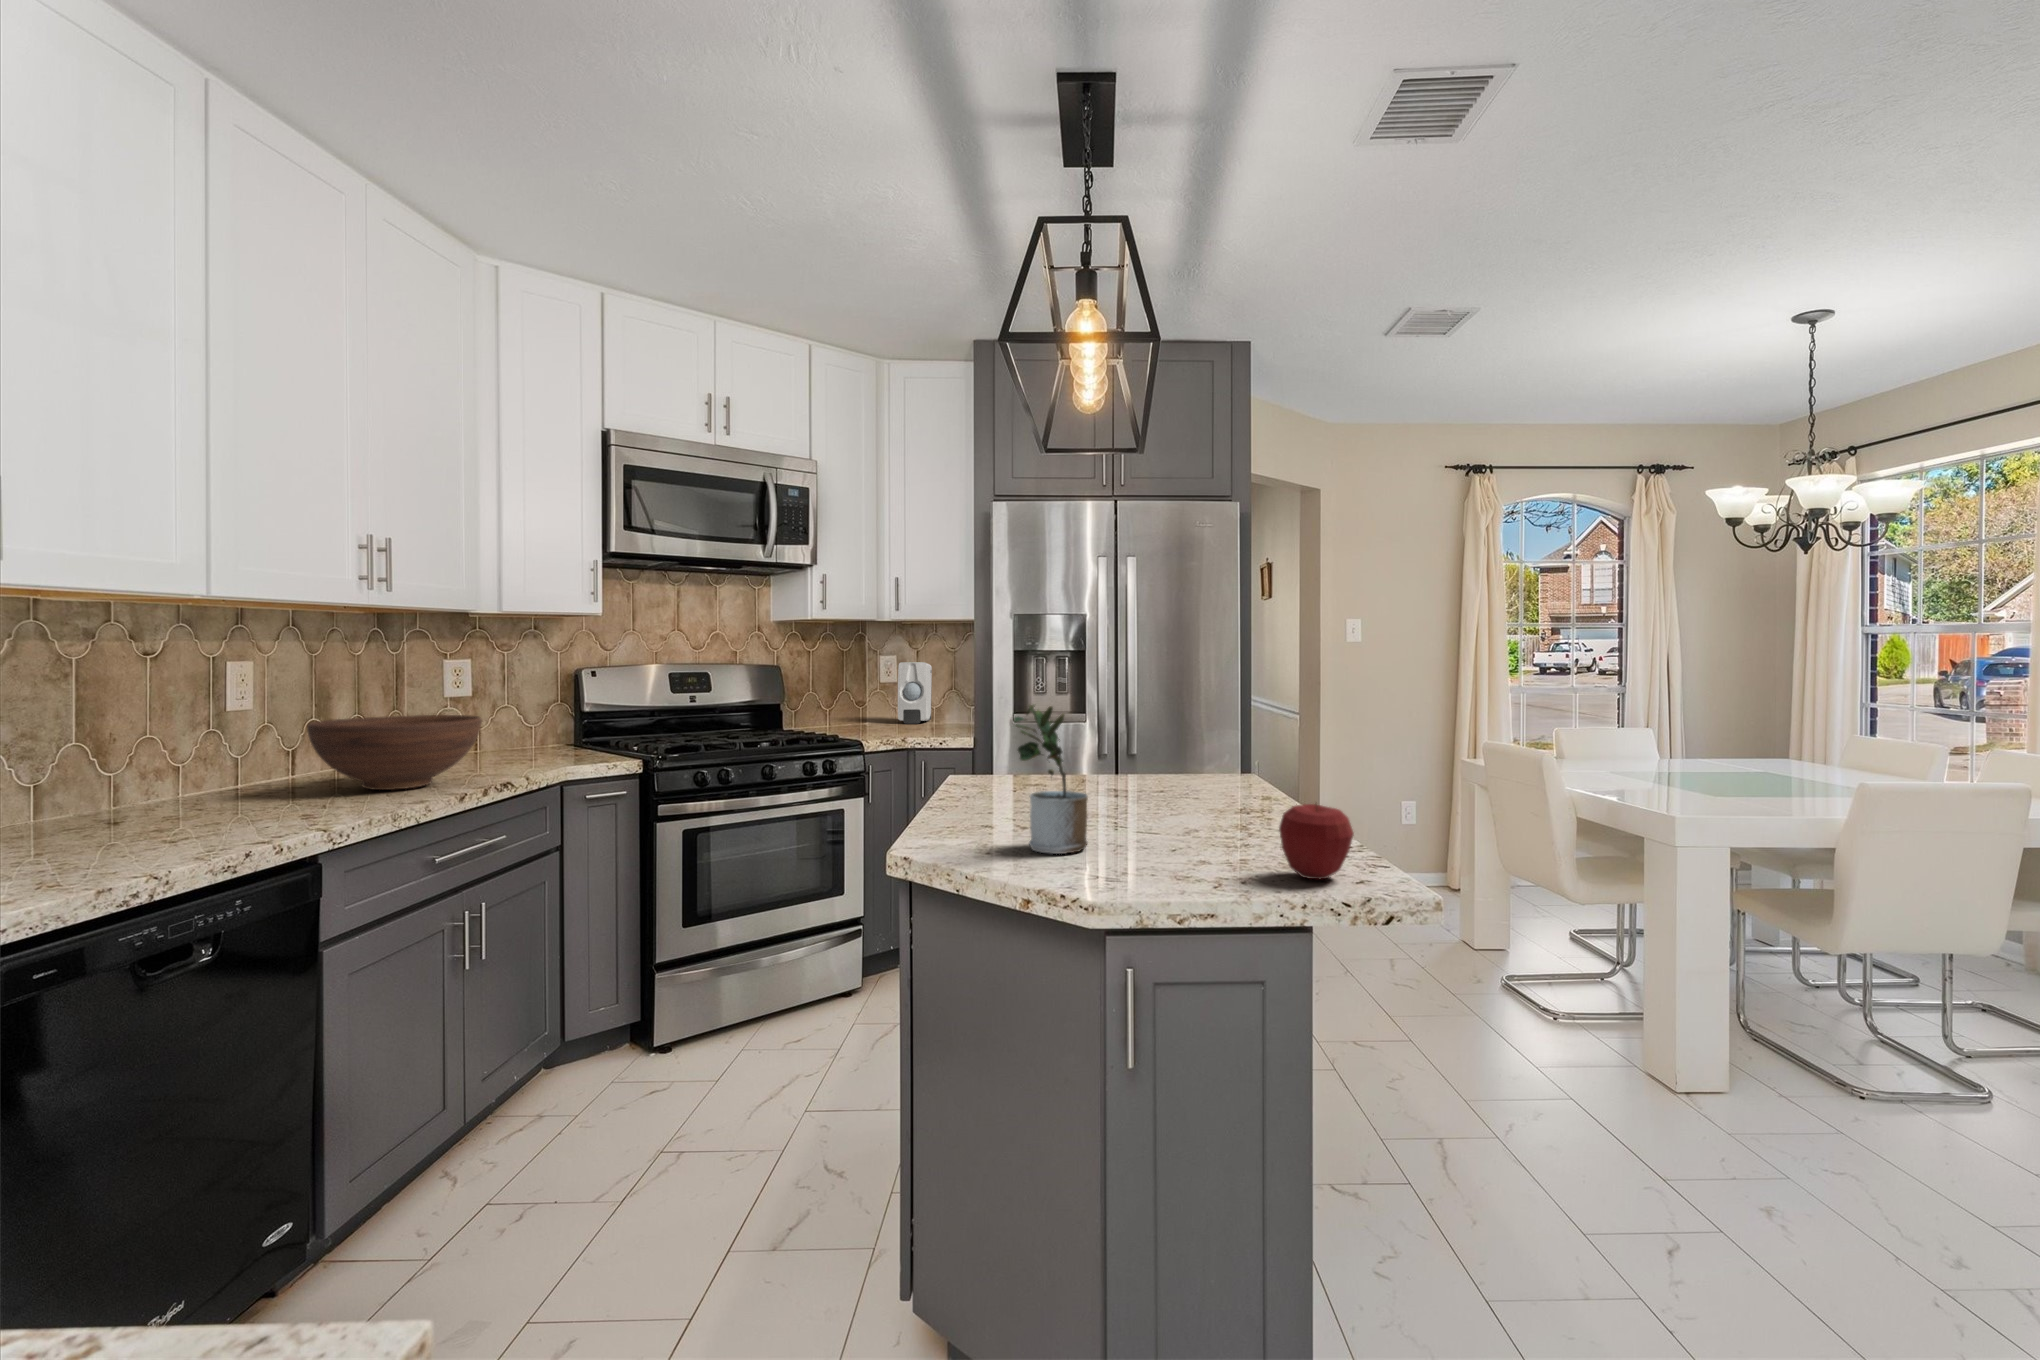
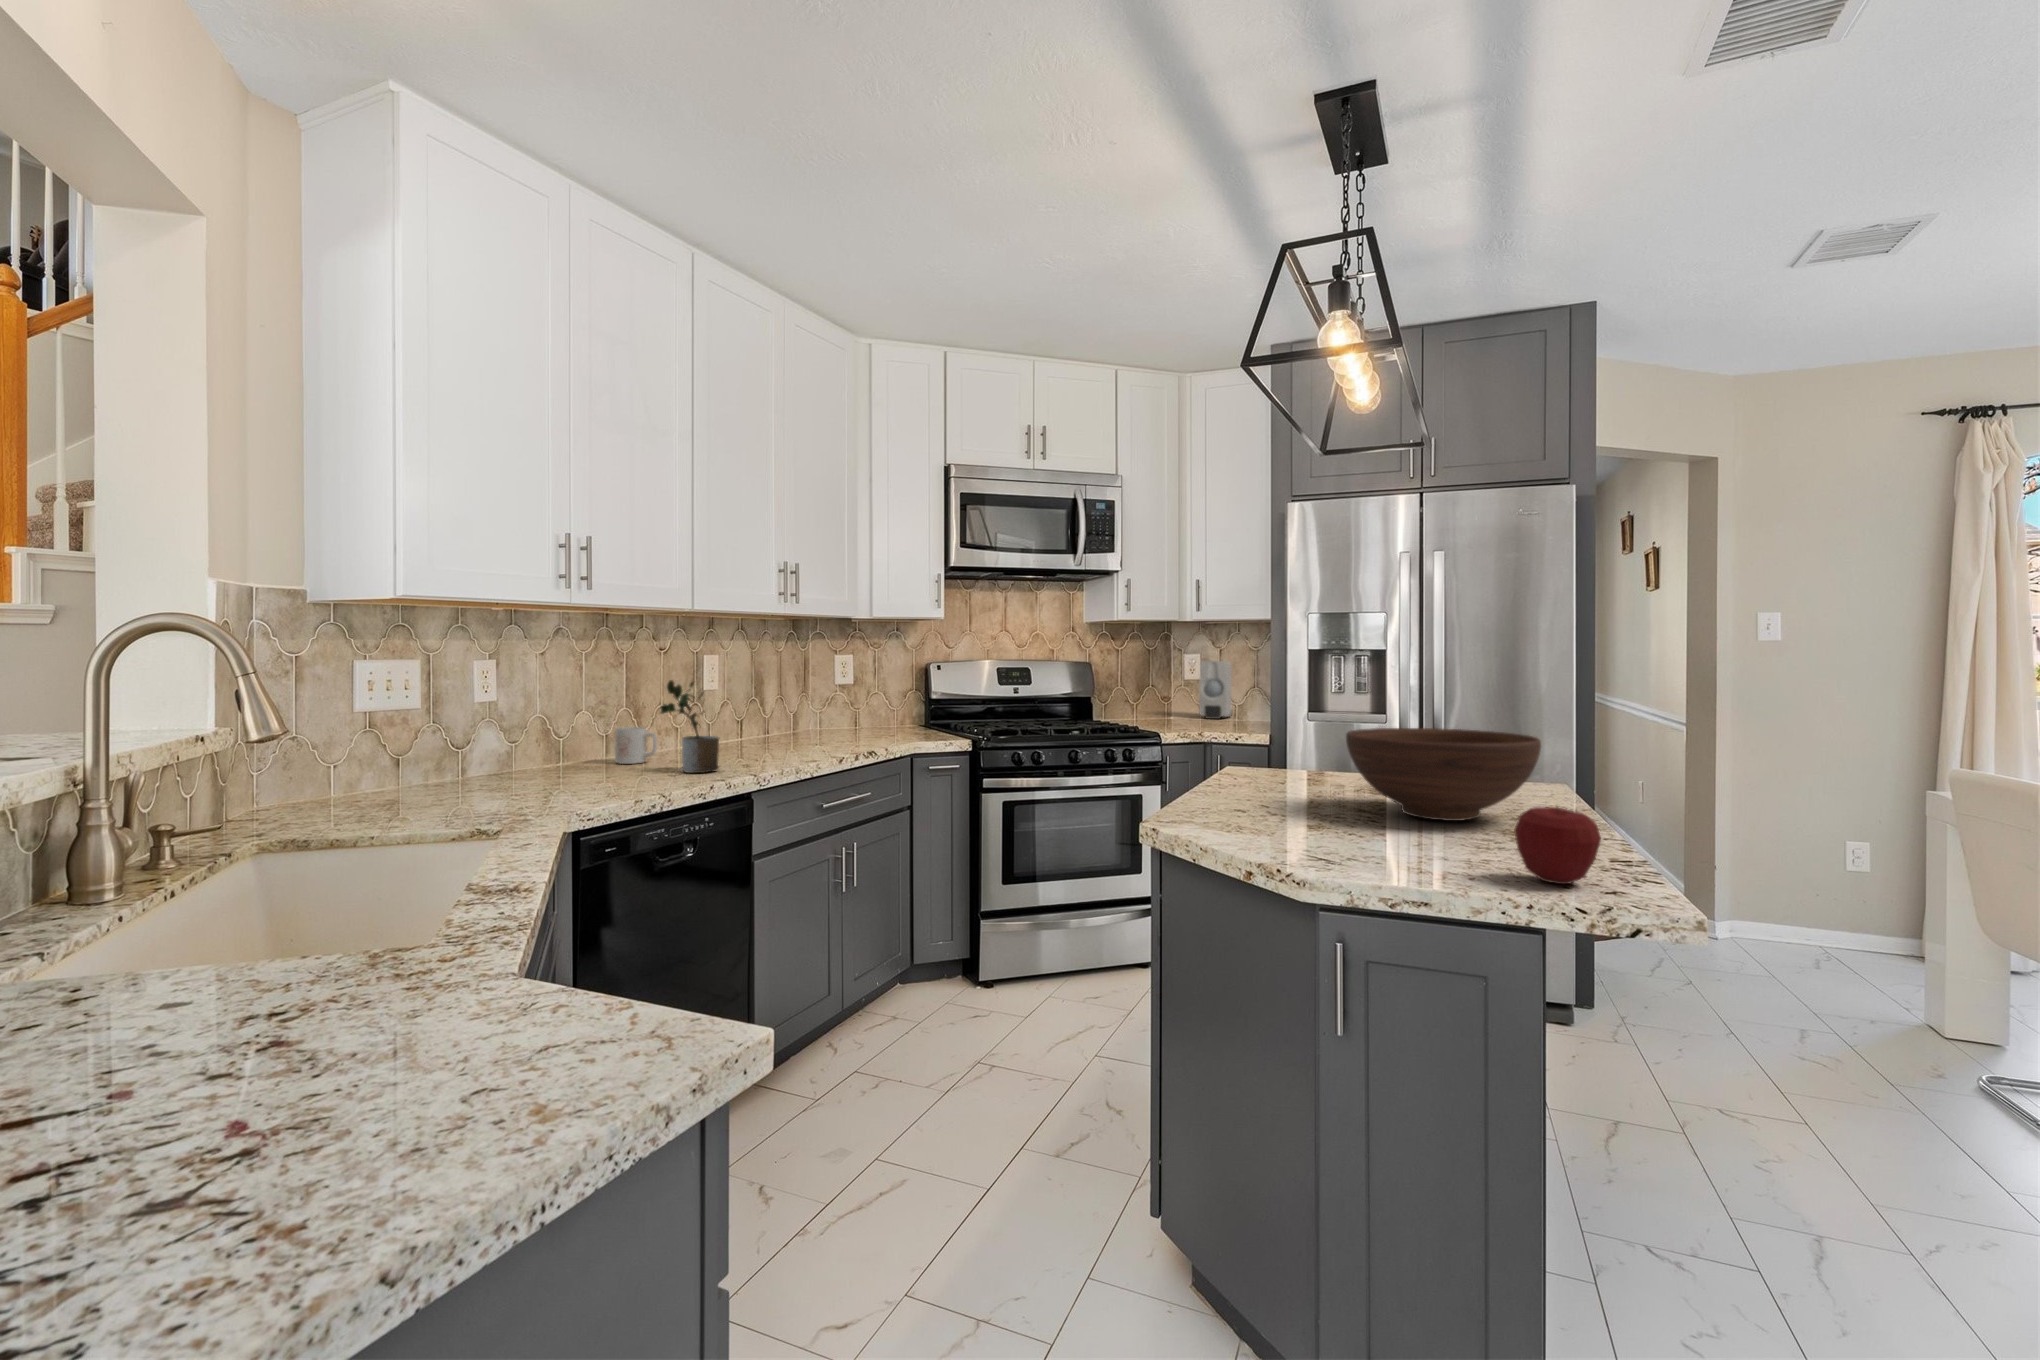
potted plant: present [1014,705,1088,854] -> present [661,680,719,773]
fruit bowl: present [307,715,482,790] -> present [1346,728,1541,821]
mug: none [71,770,152,827] -> present [615,727,657,764]

